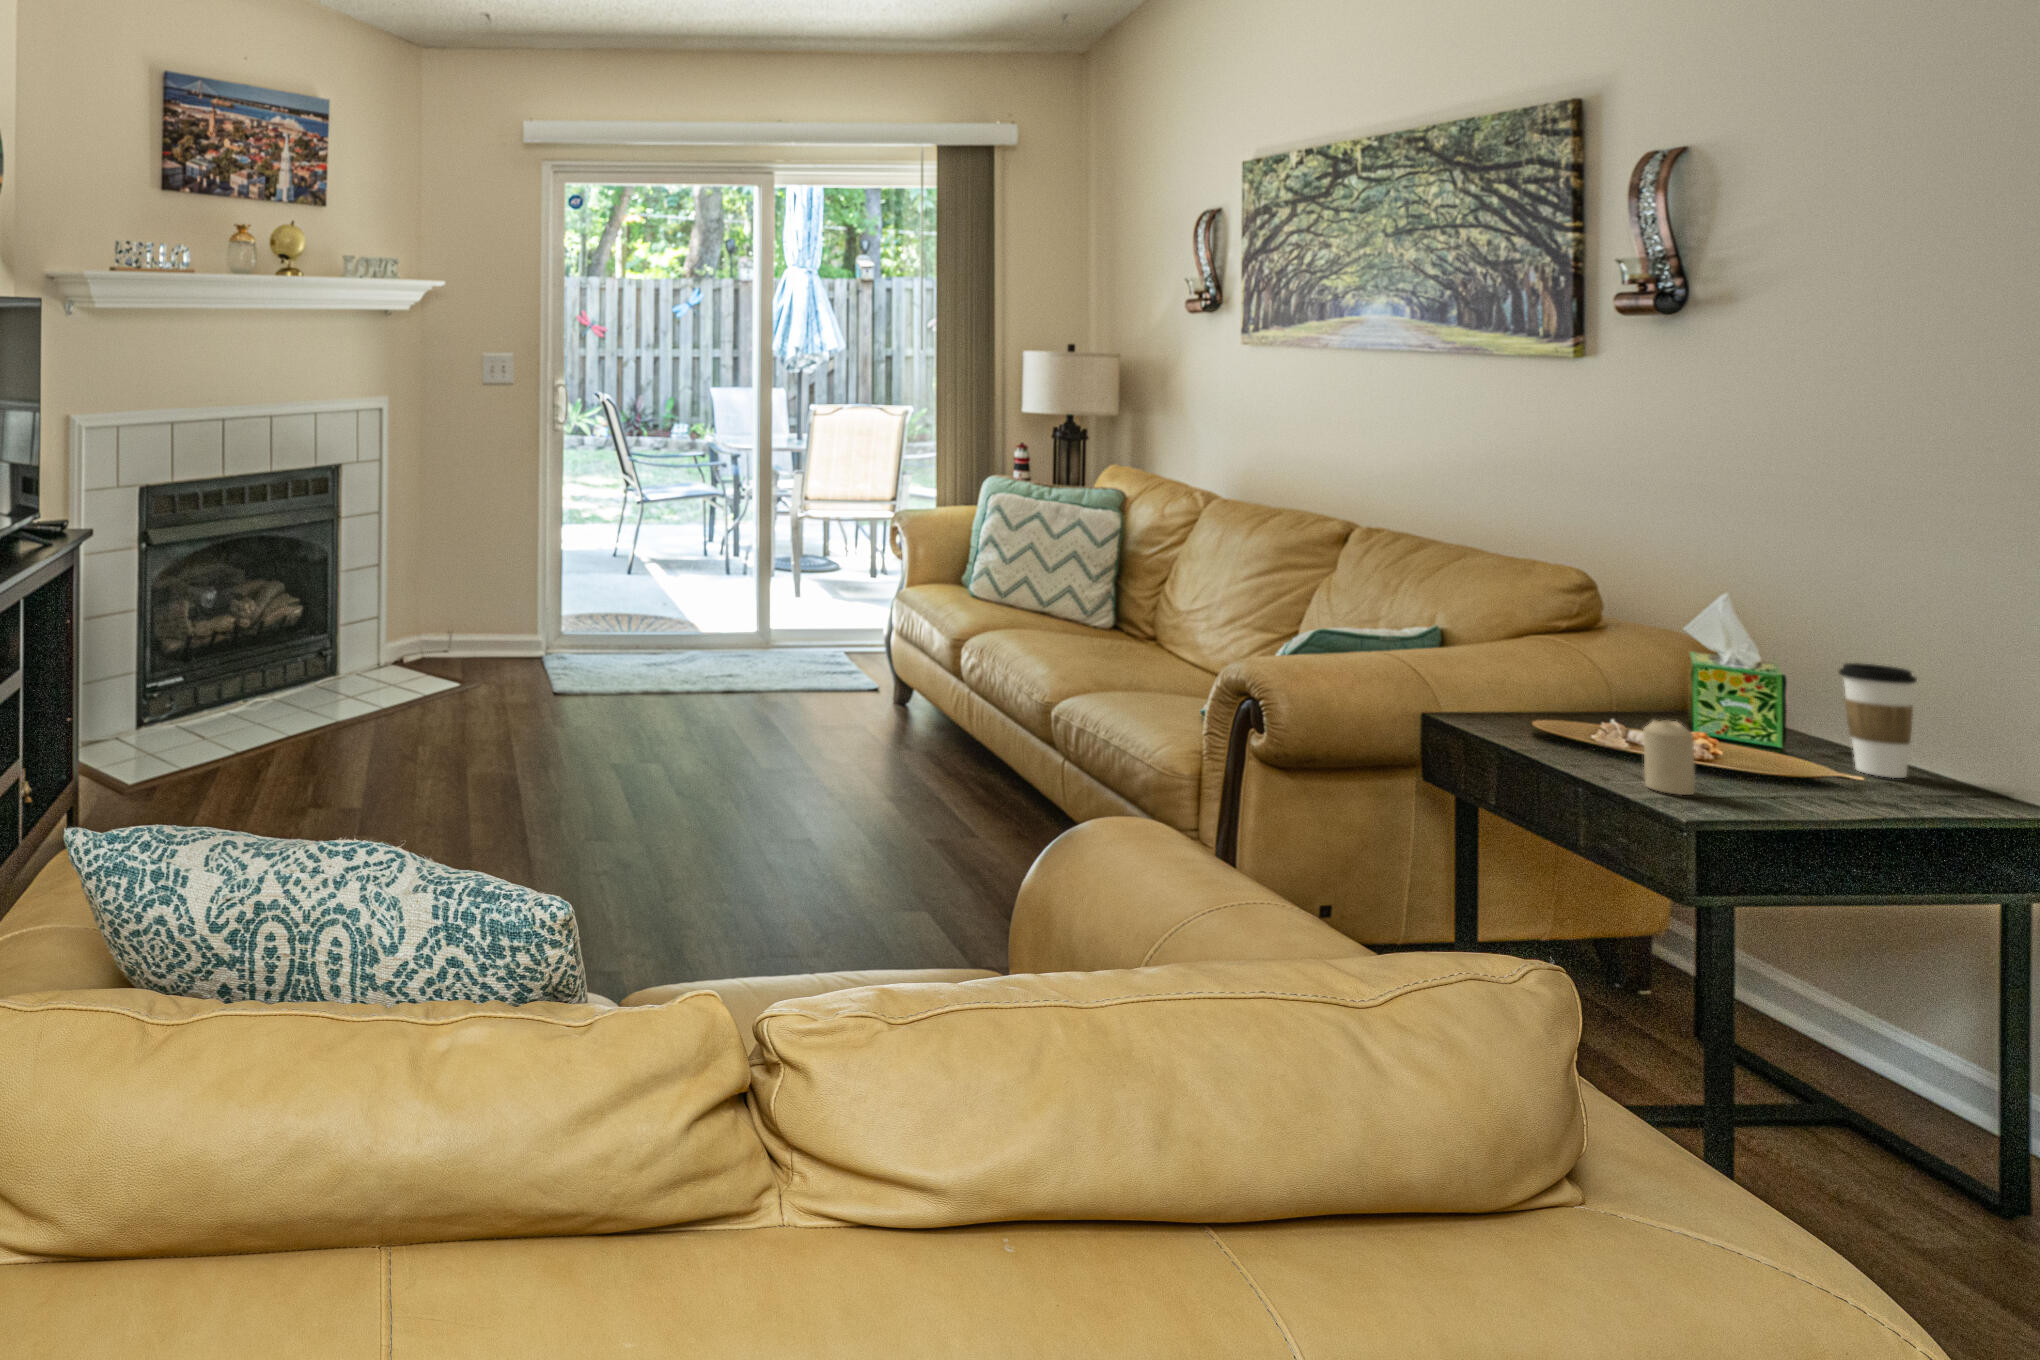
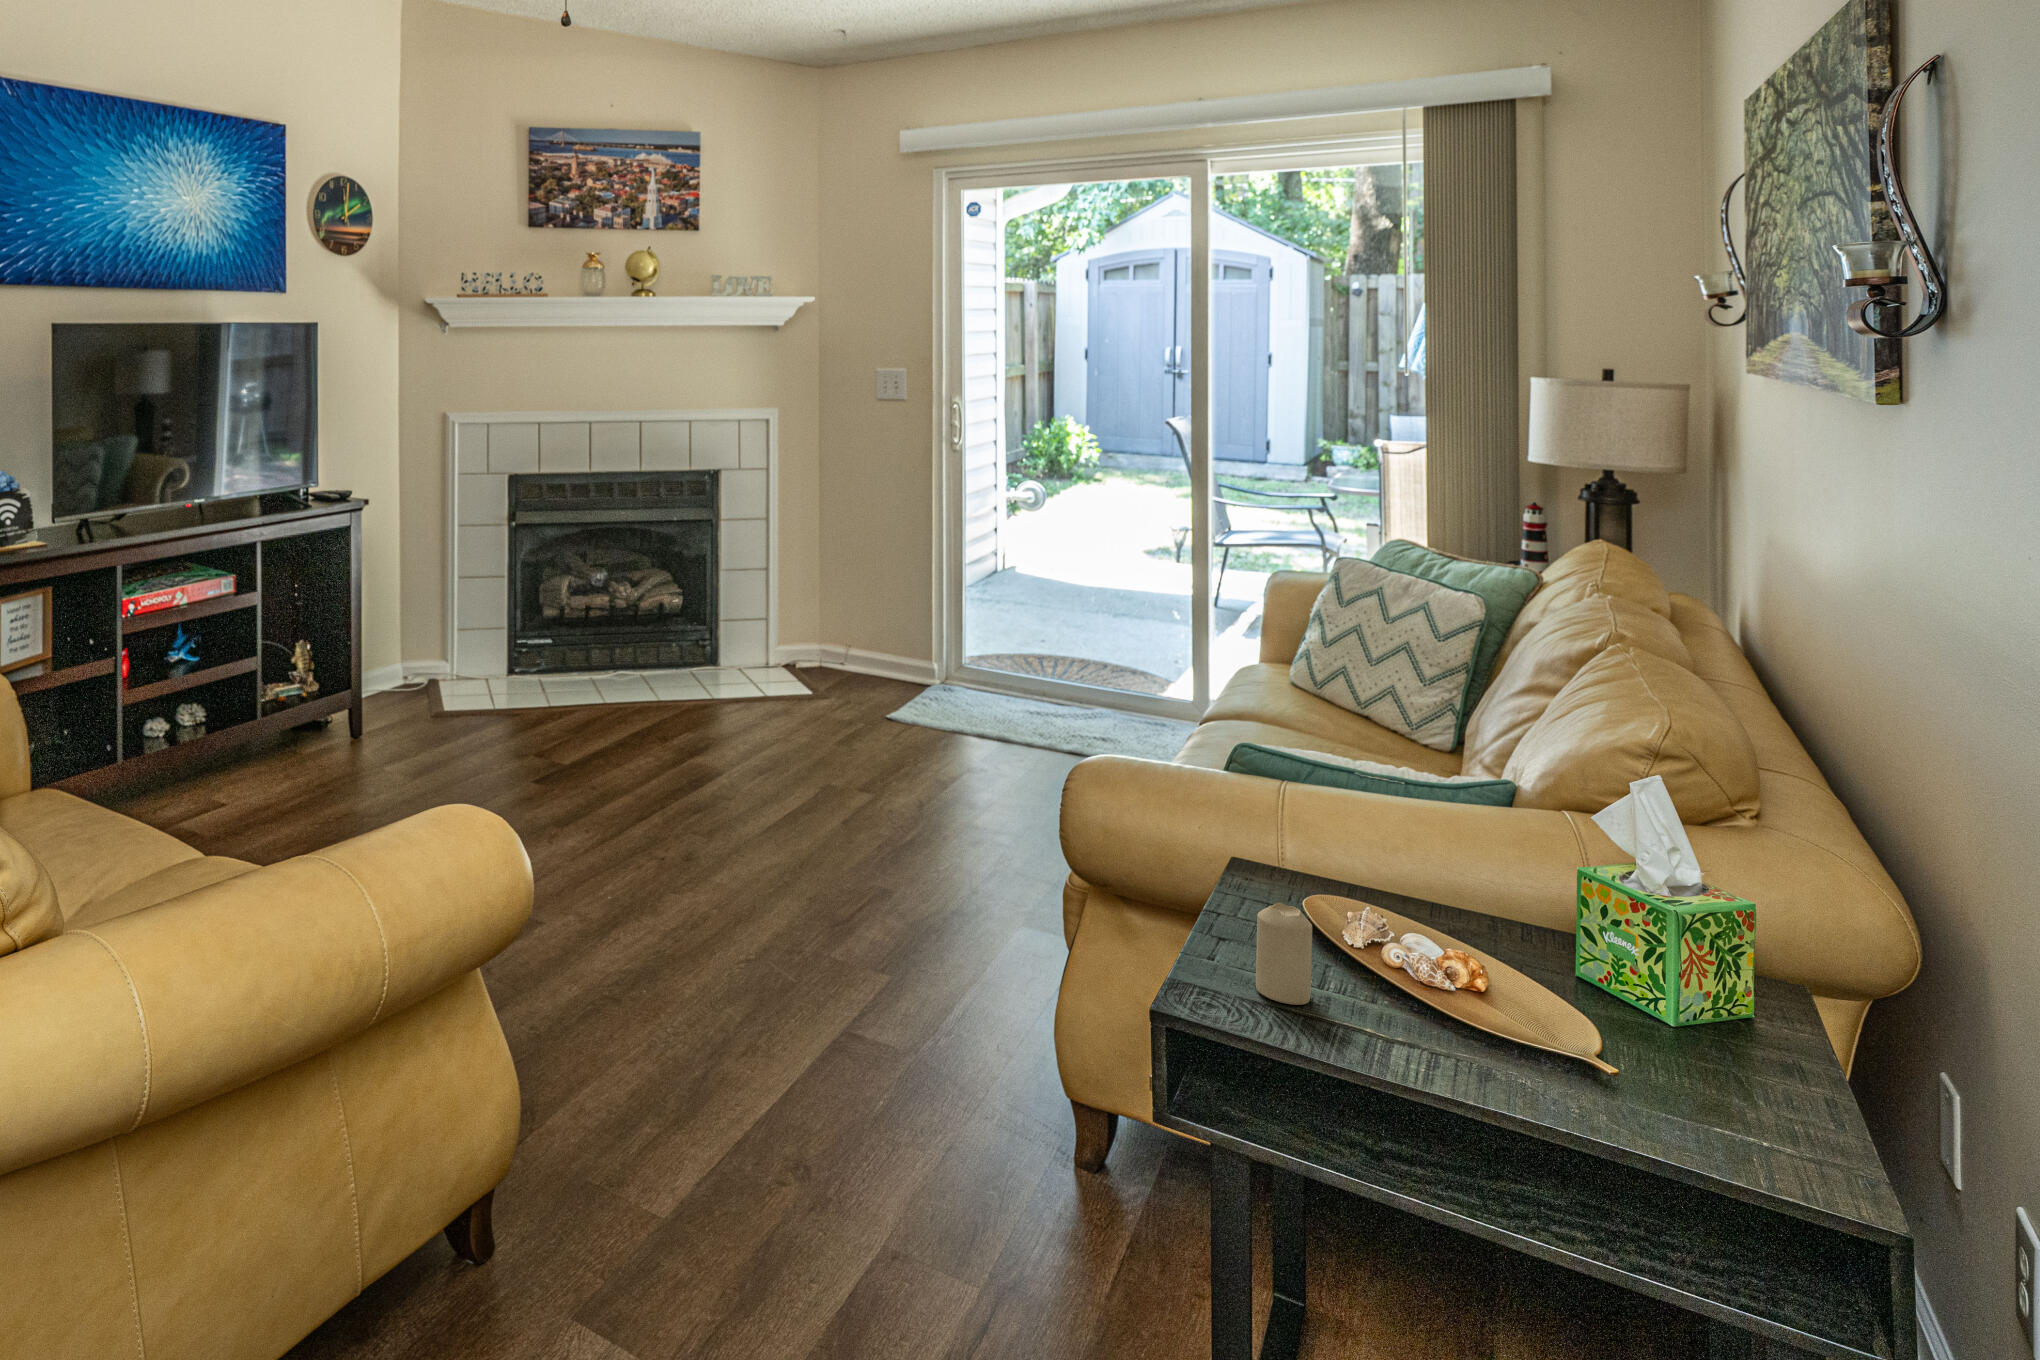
coffee cup: present [1839,663,1917,778] -> none [1666,909,1775,1095]

